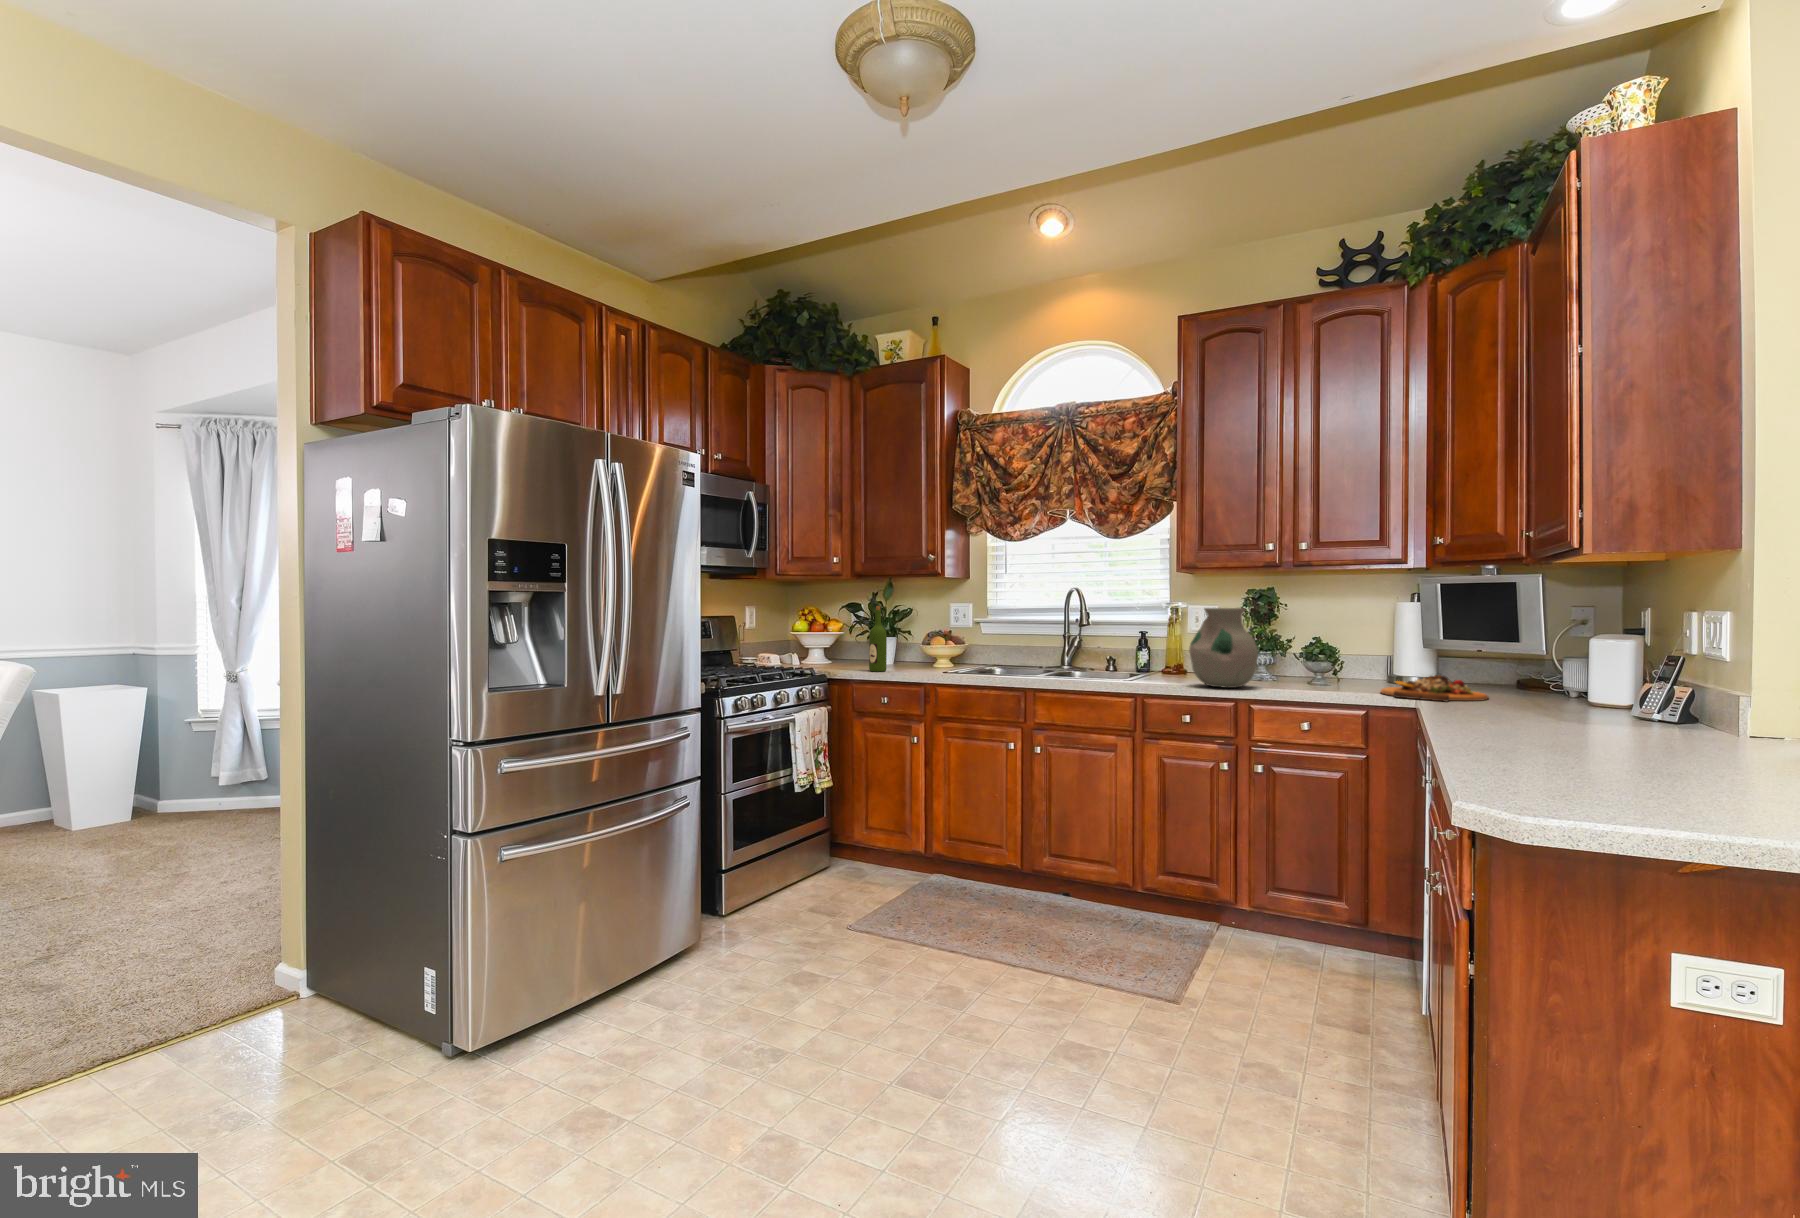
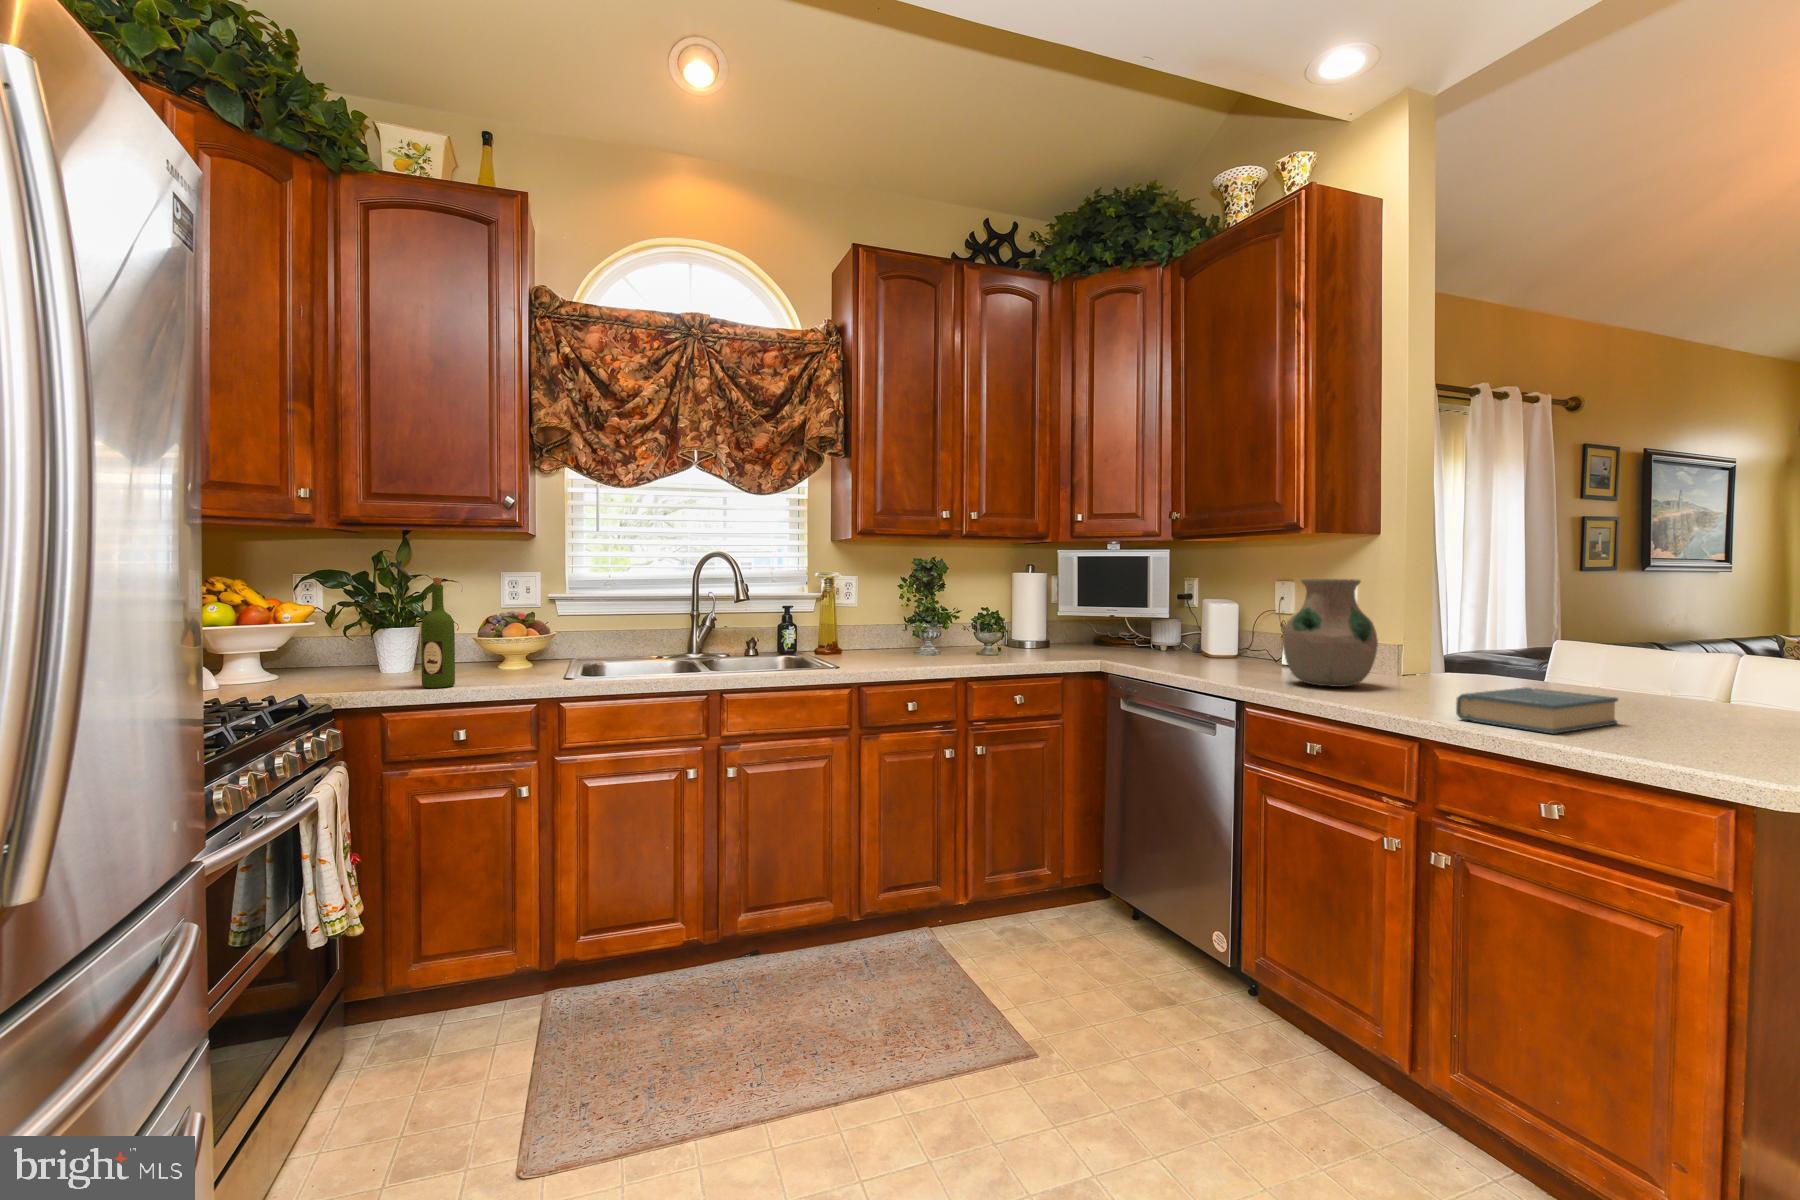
vase: present [1189,608,1258,688] -> present [1283,579,1378,687]
cutting board: present [1381,676,1489,702] -> none [1054,639,1142,663]
hardback book: none [1503,735,1714,793] -> present [1456,688,1618,734]

